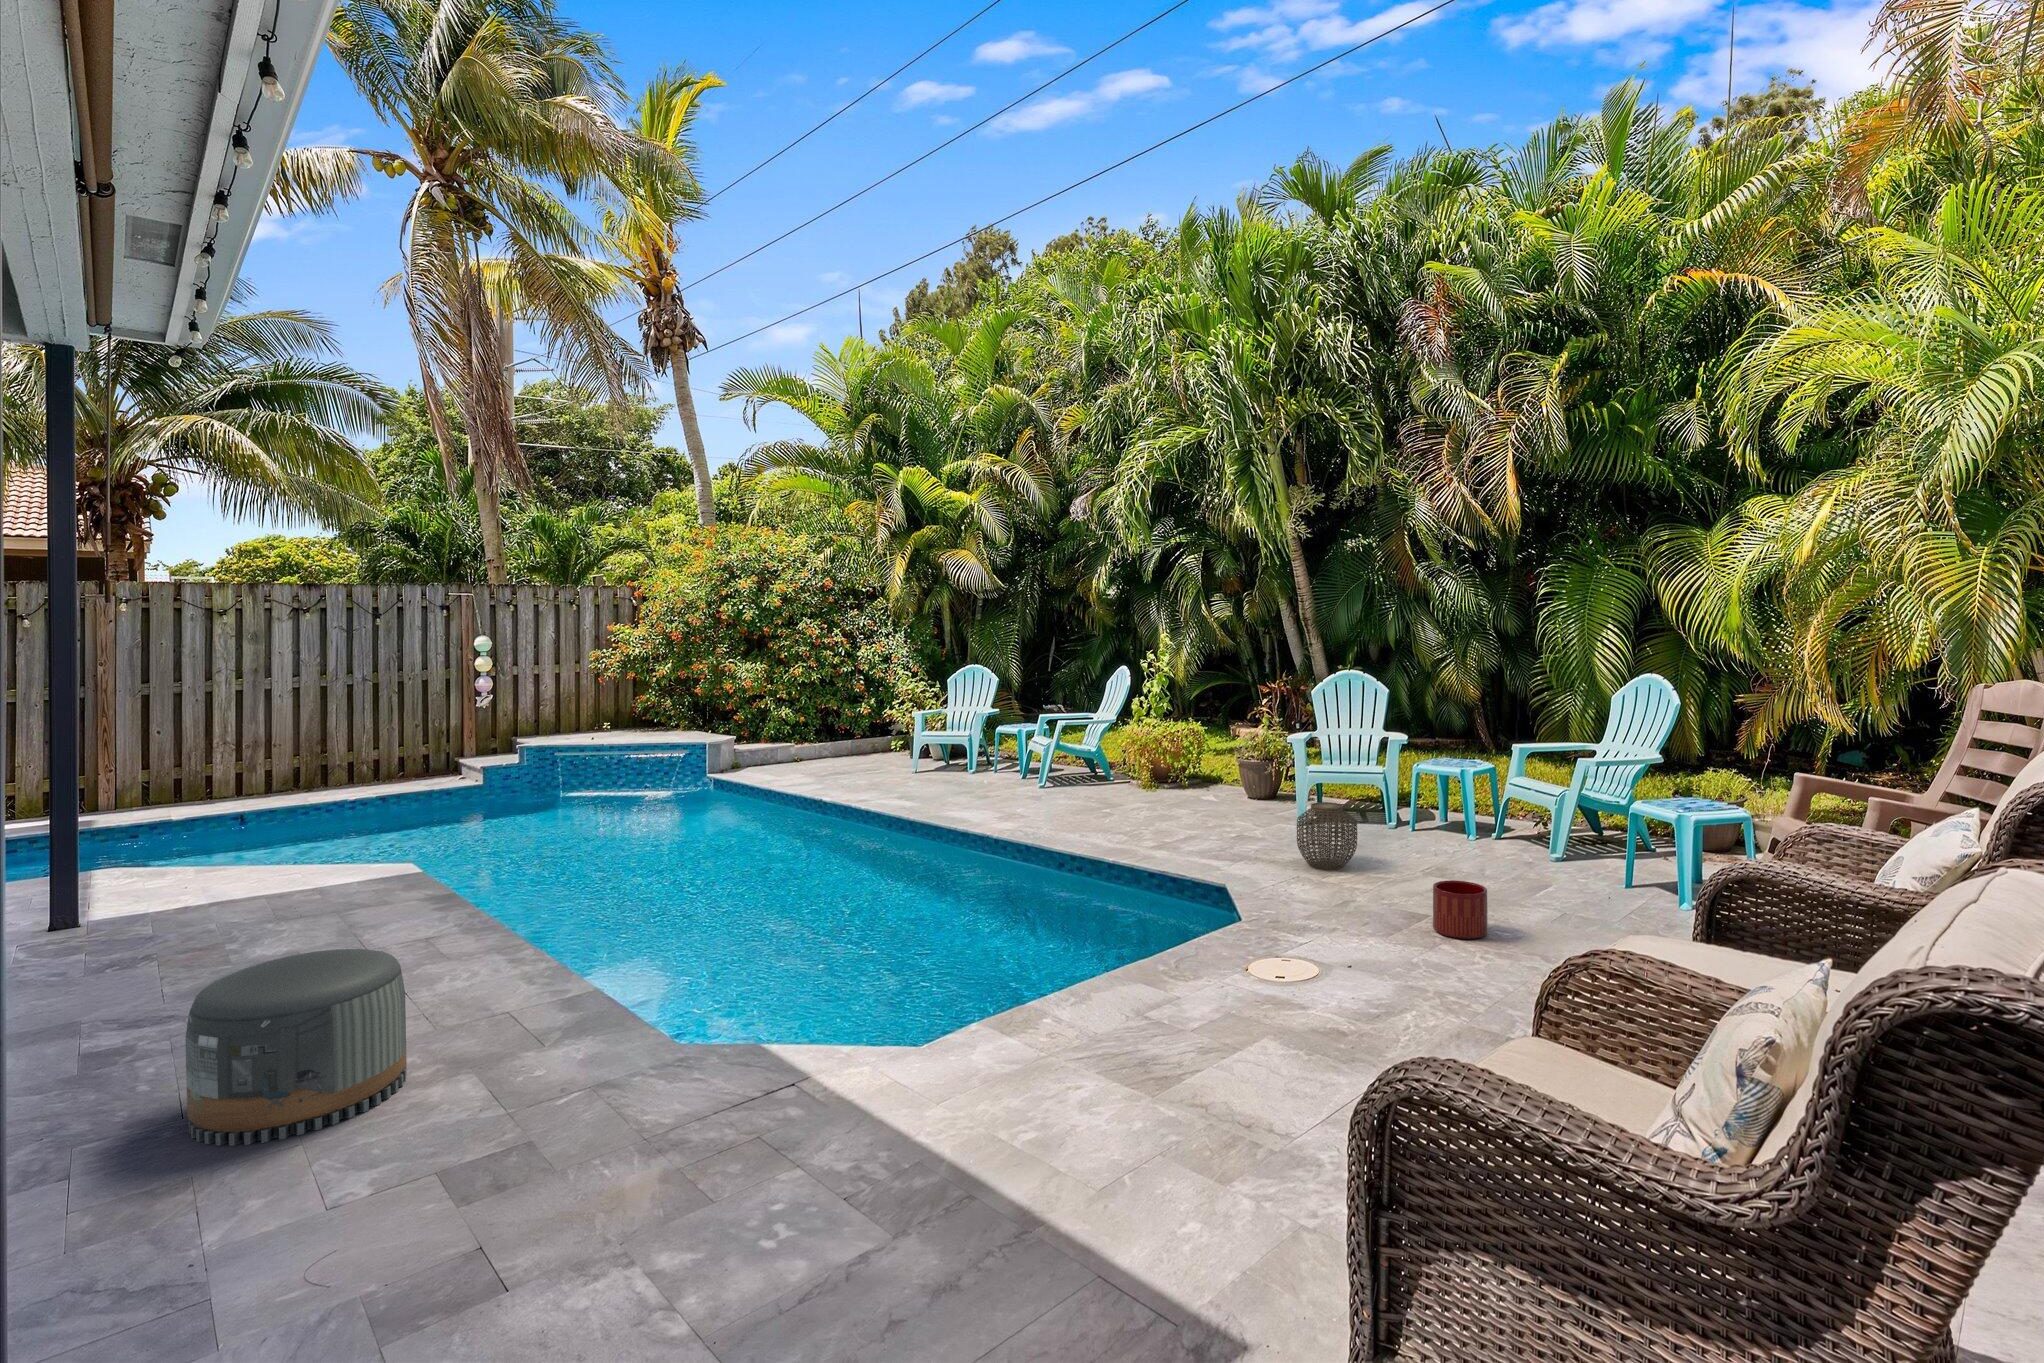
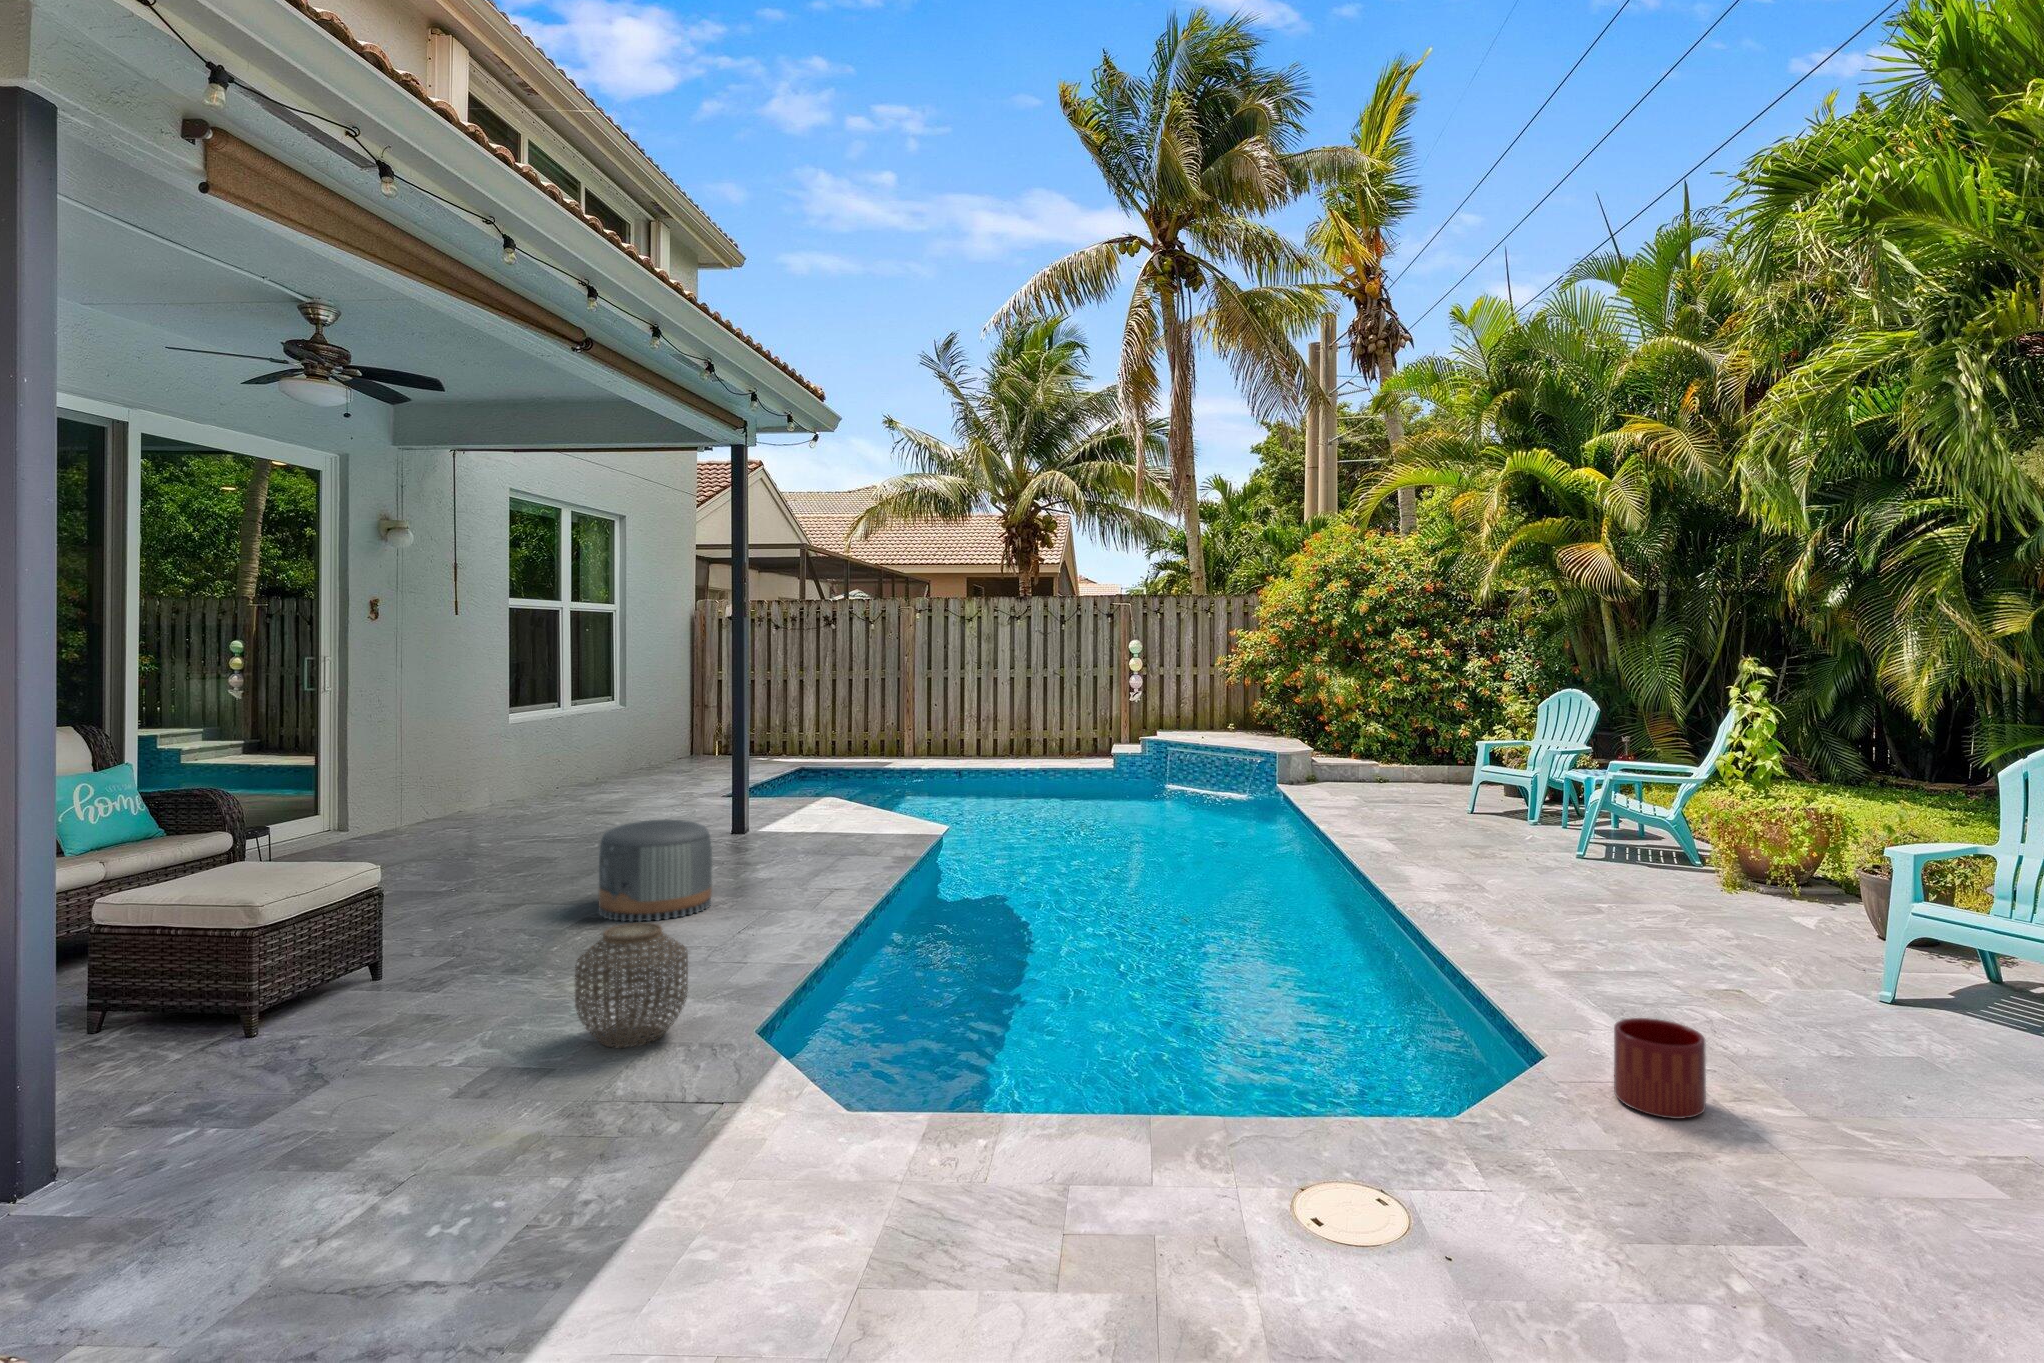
woven basket: present [1297,802,1357,870] -> present [575,923,688,1047]

